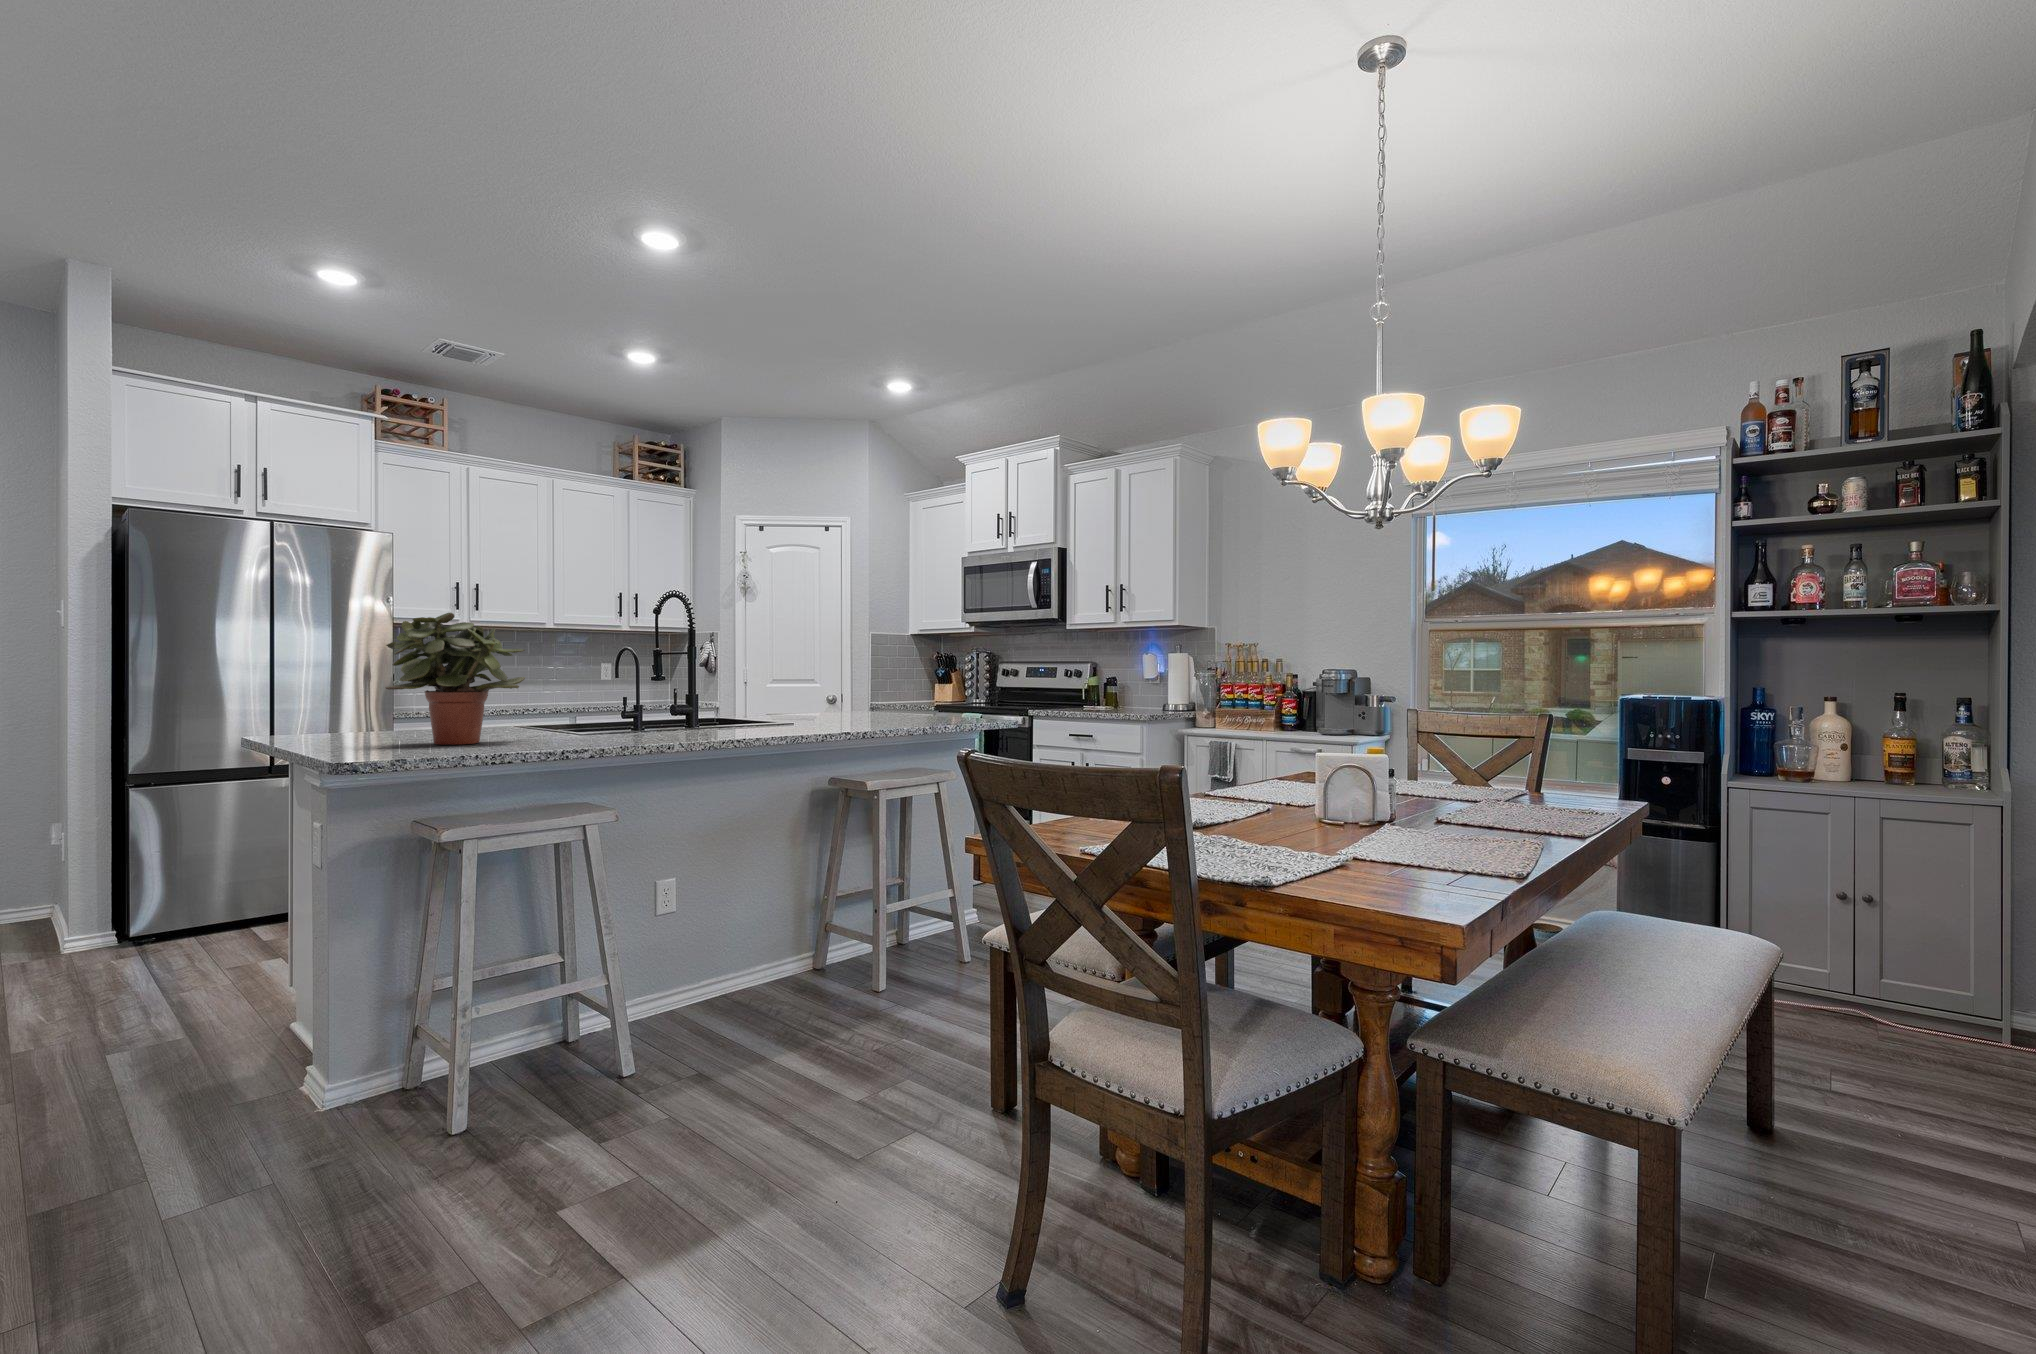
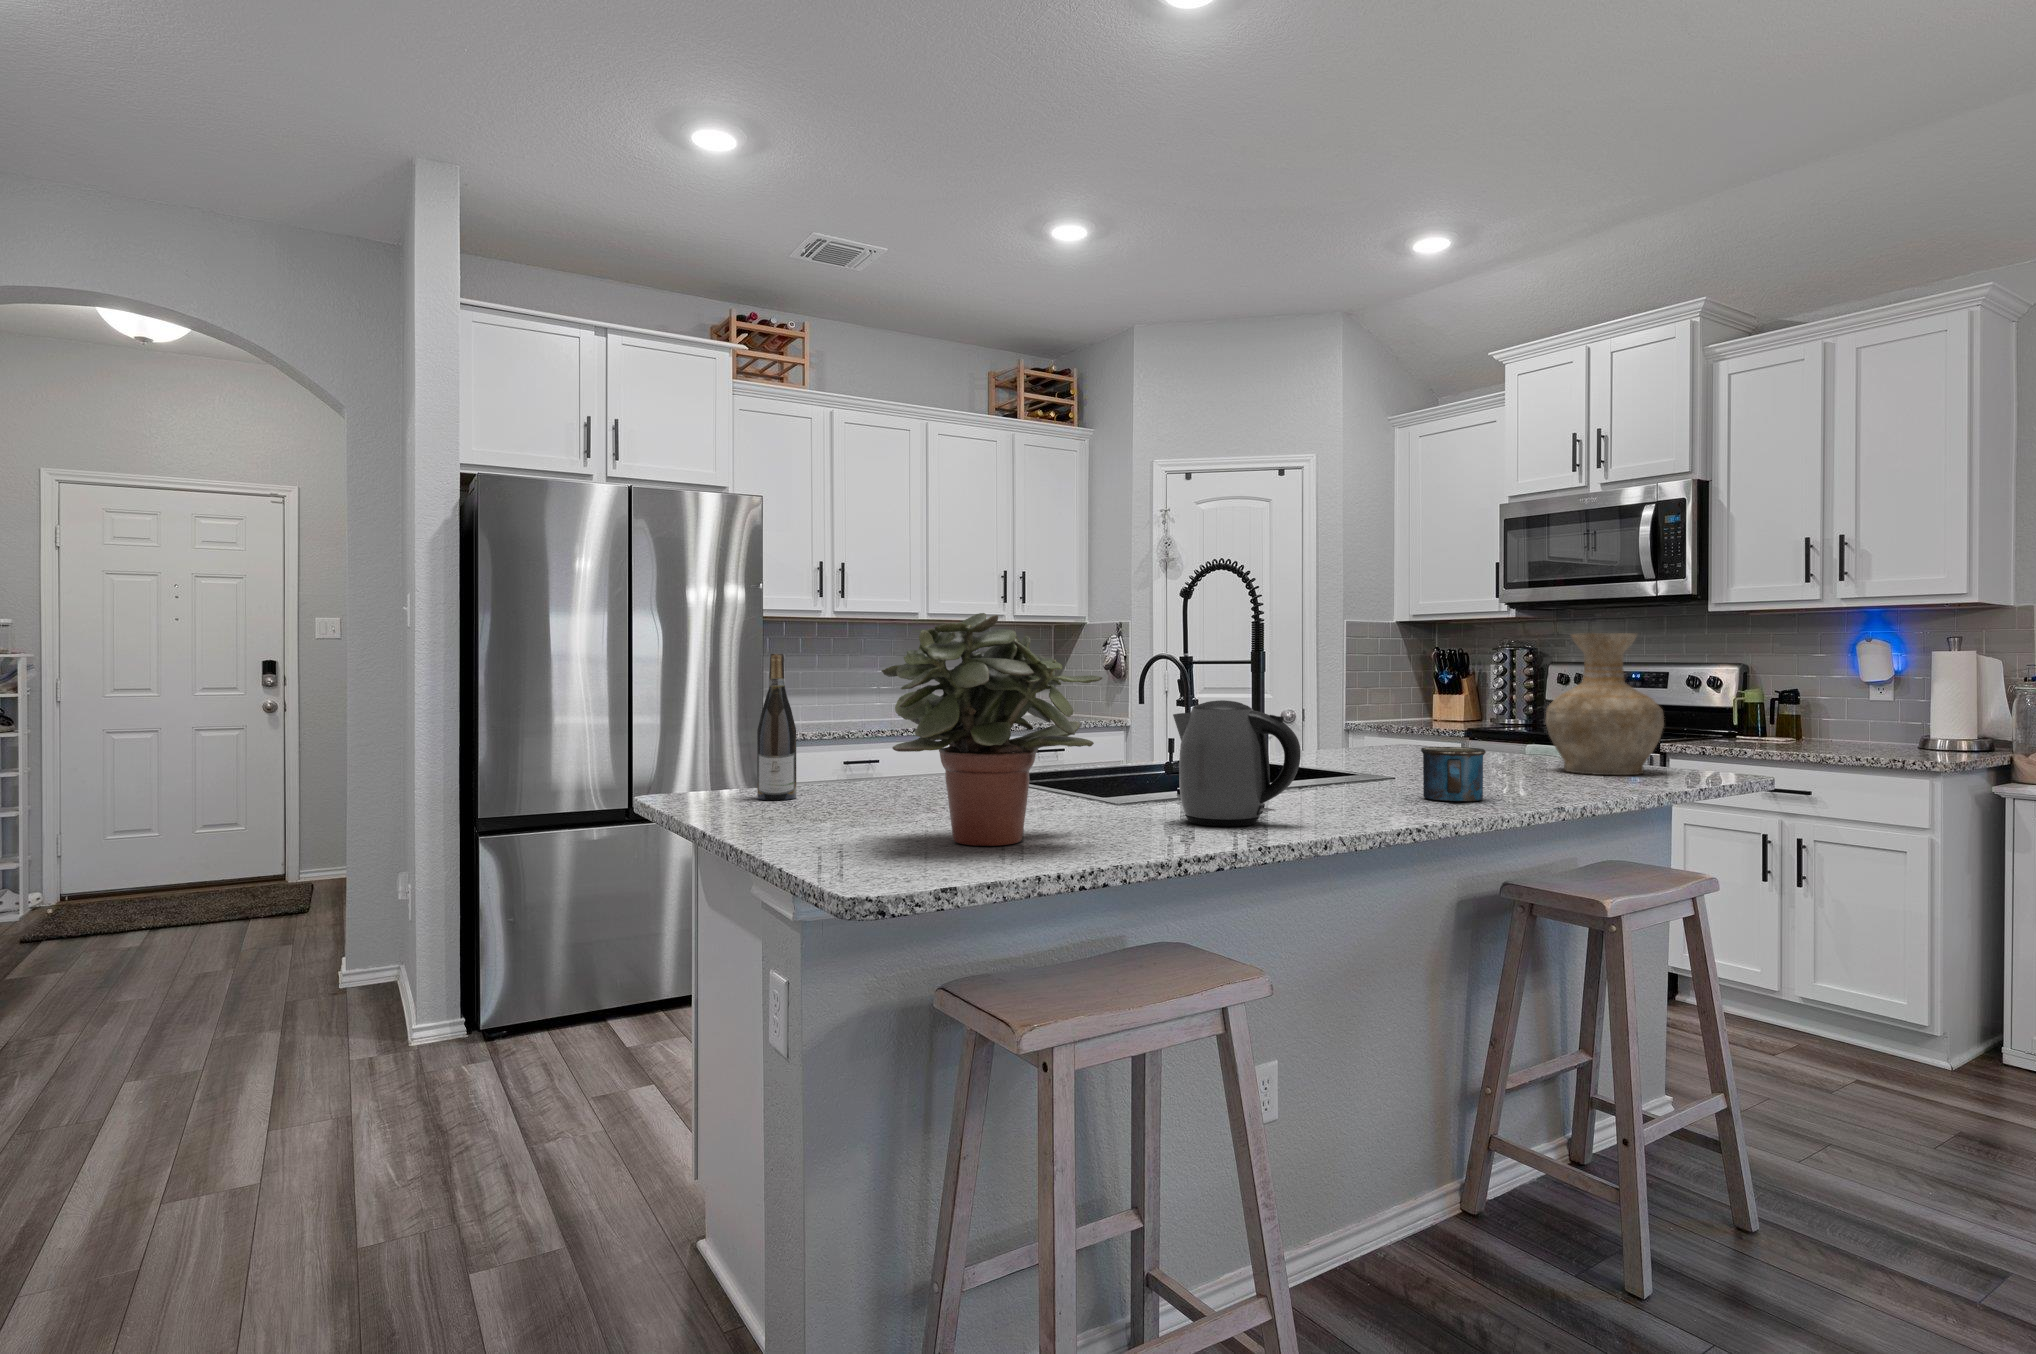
vase: none [908,637,972,722] -> present [1546,633,1664,775]
wine bottle: none [337,641,368,736] -> present [757,654,796,800]
kettle: none [598,667,669,738] -> present [1173,700,1301,826]
mug: none [782,700,819,730] -> present [1421,747,1486,801]

